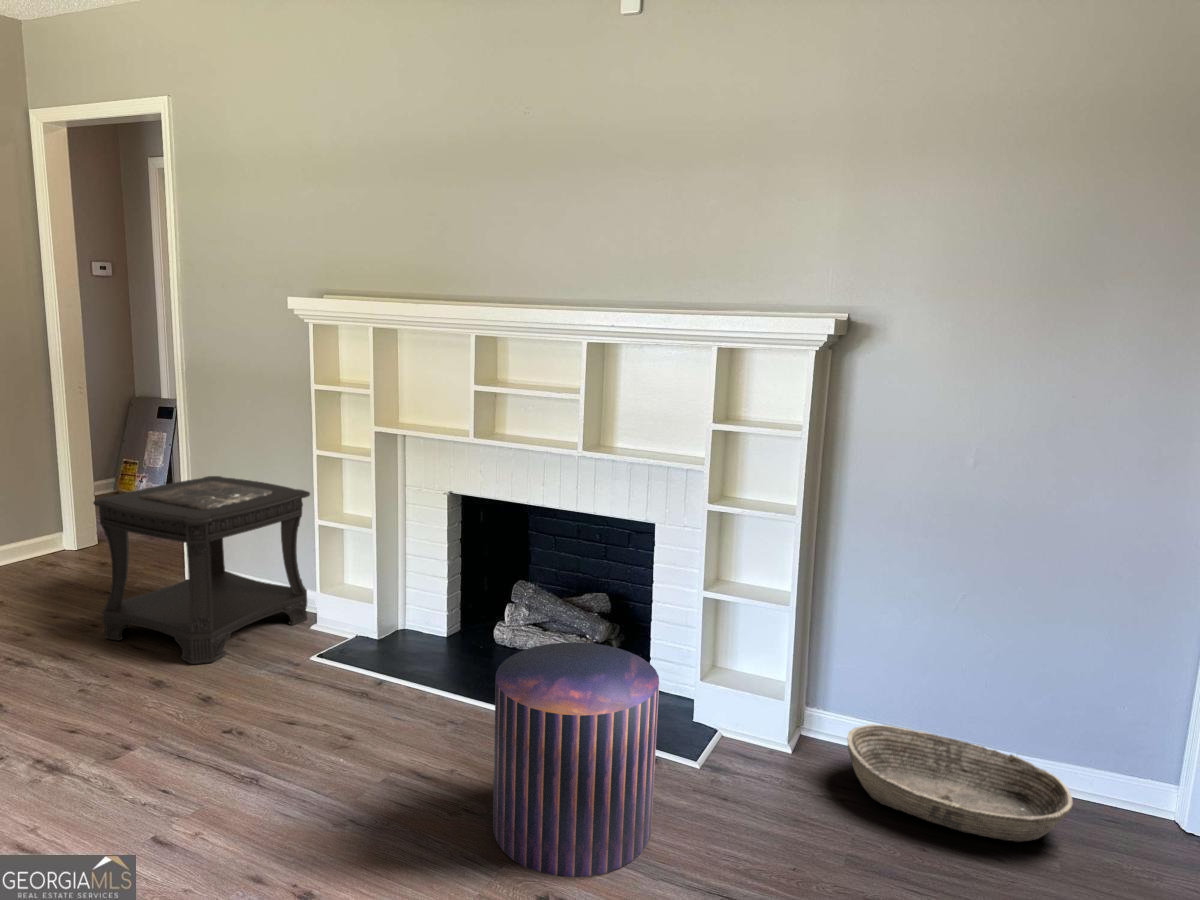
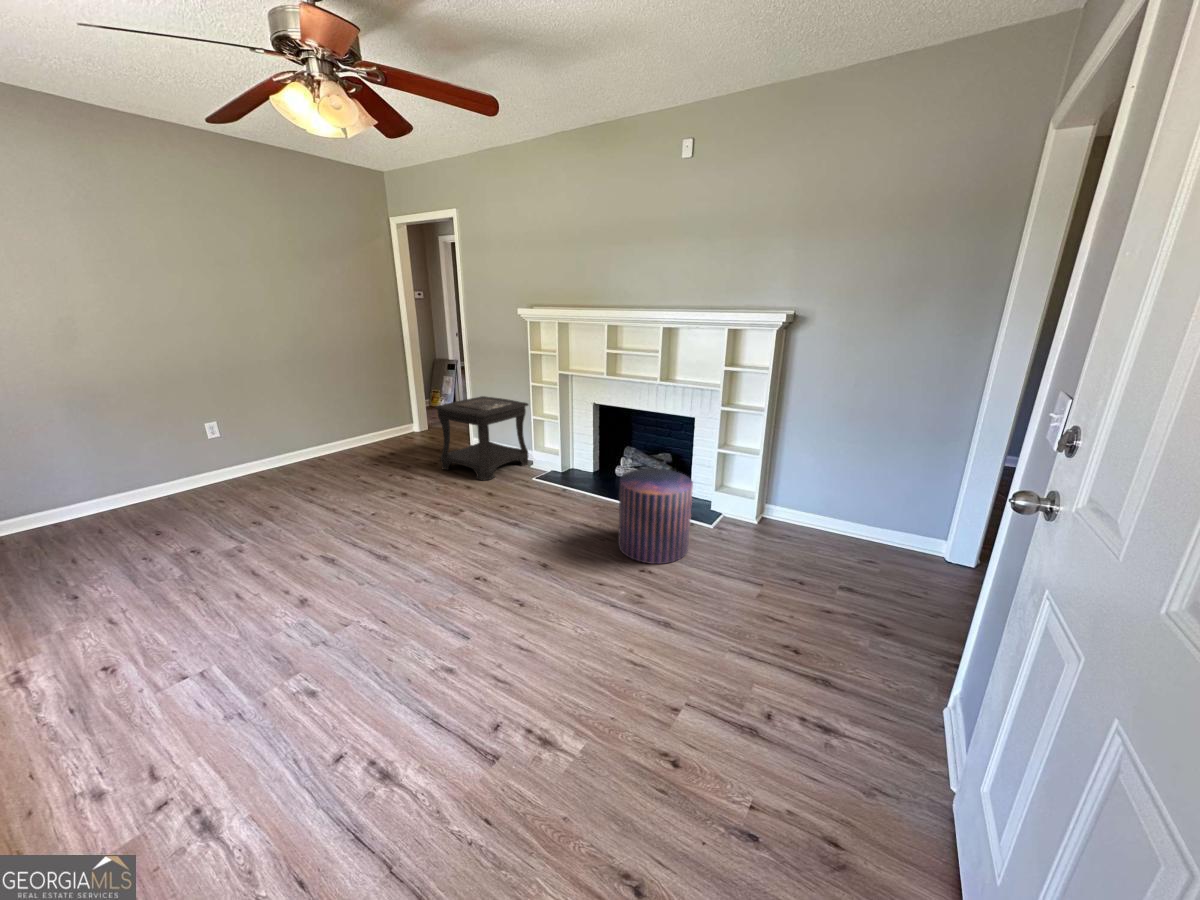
basket: present [847,724,1073,842] -> none [784,512,891,563]

